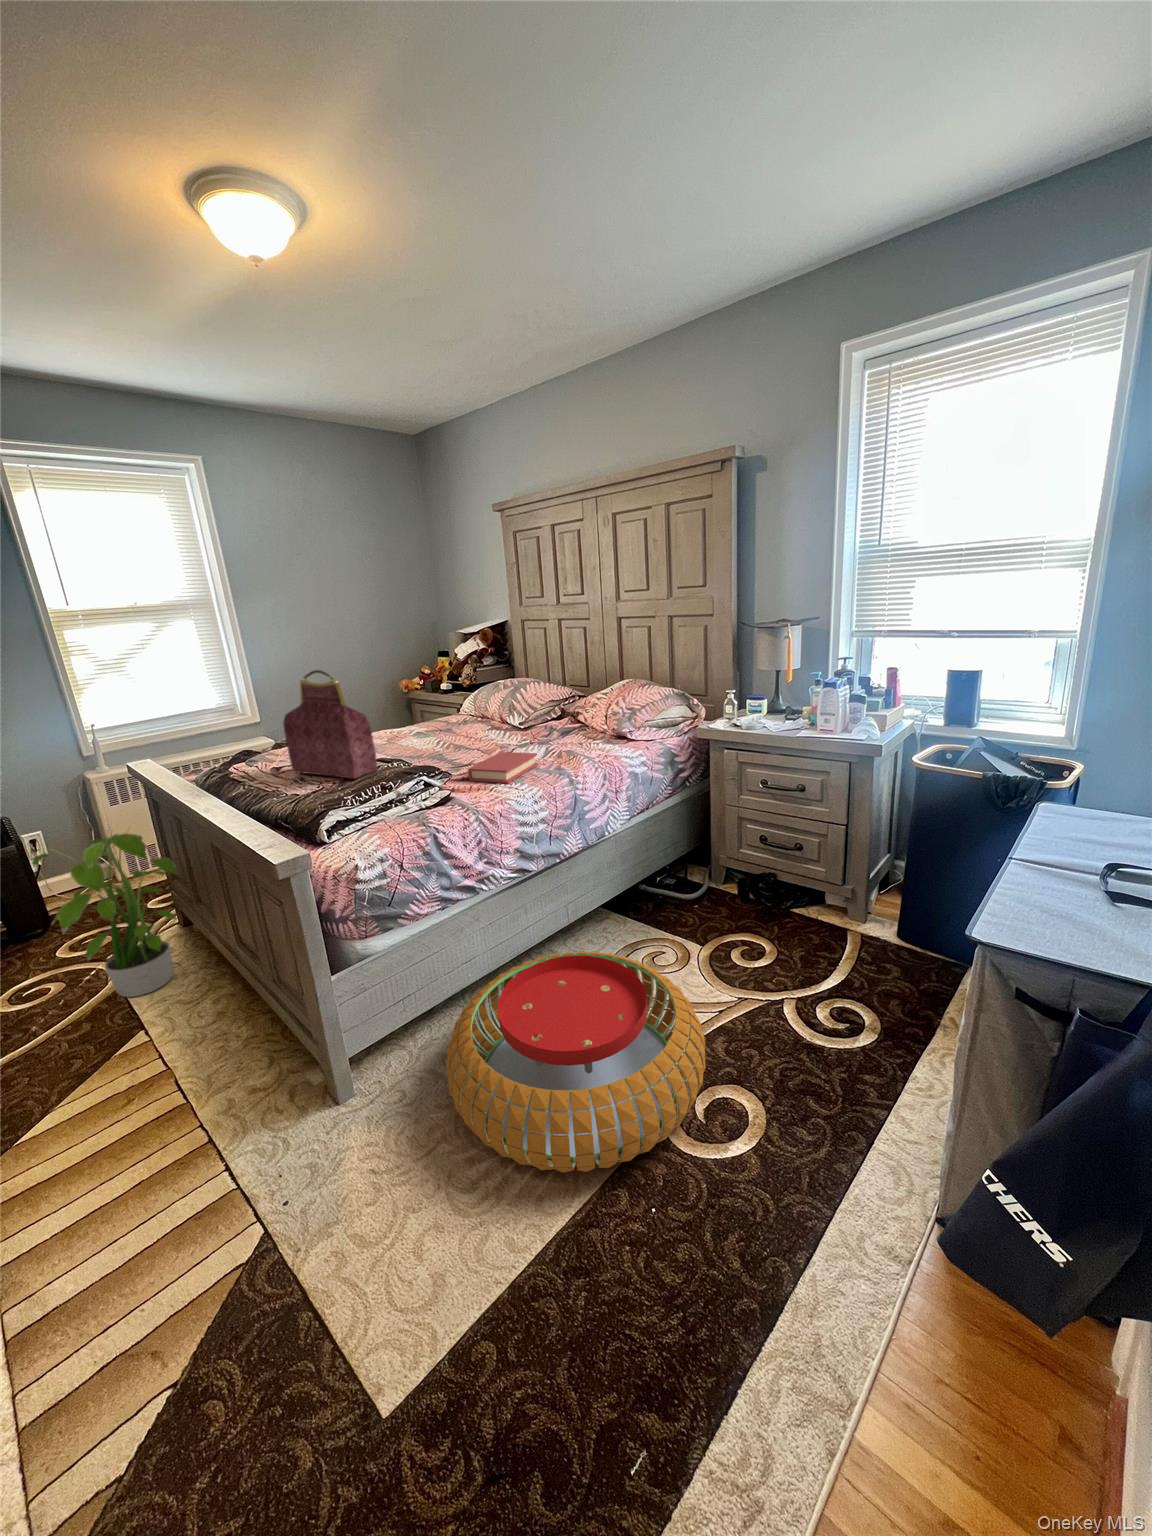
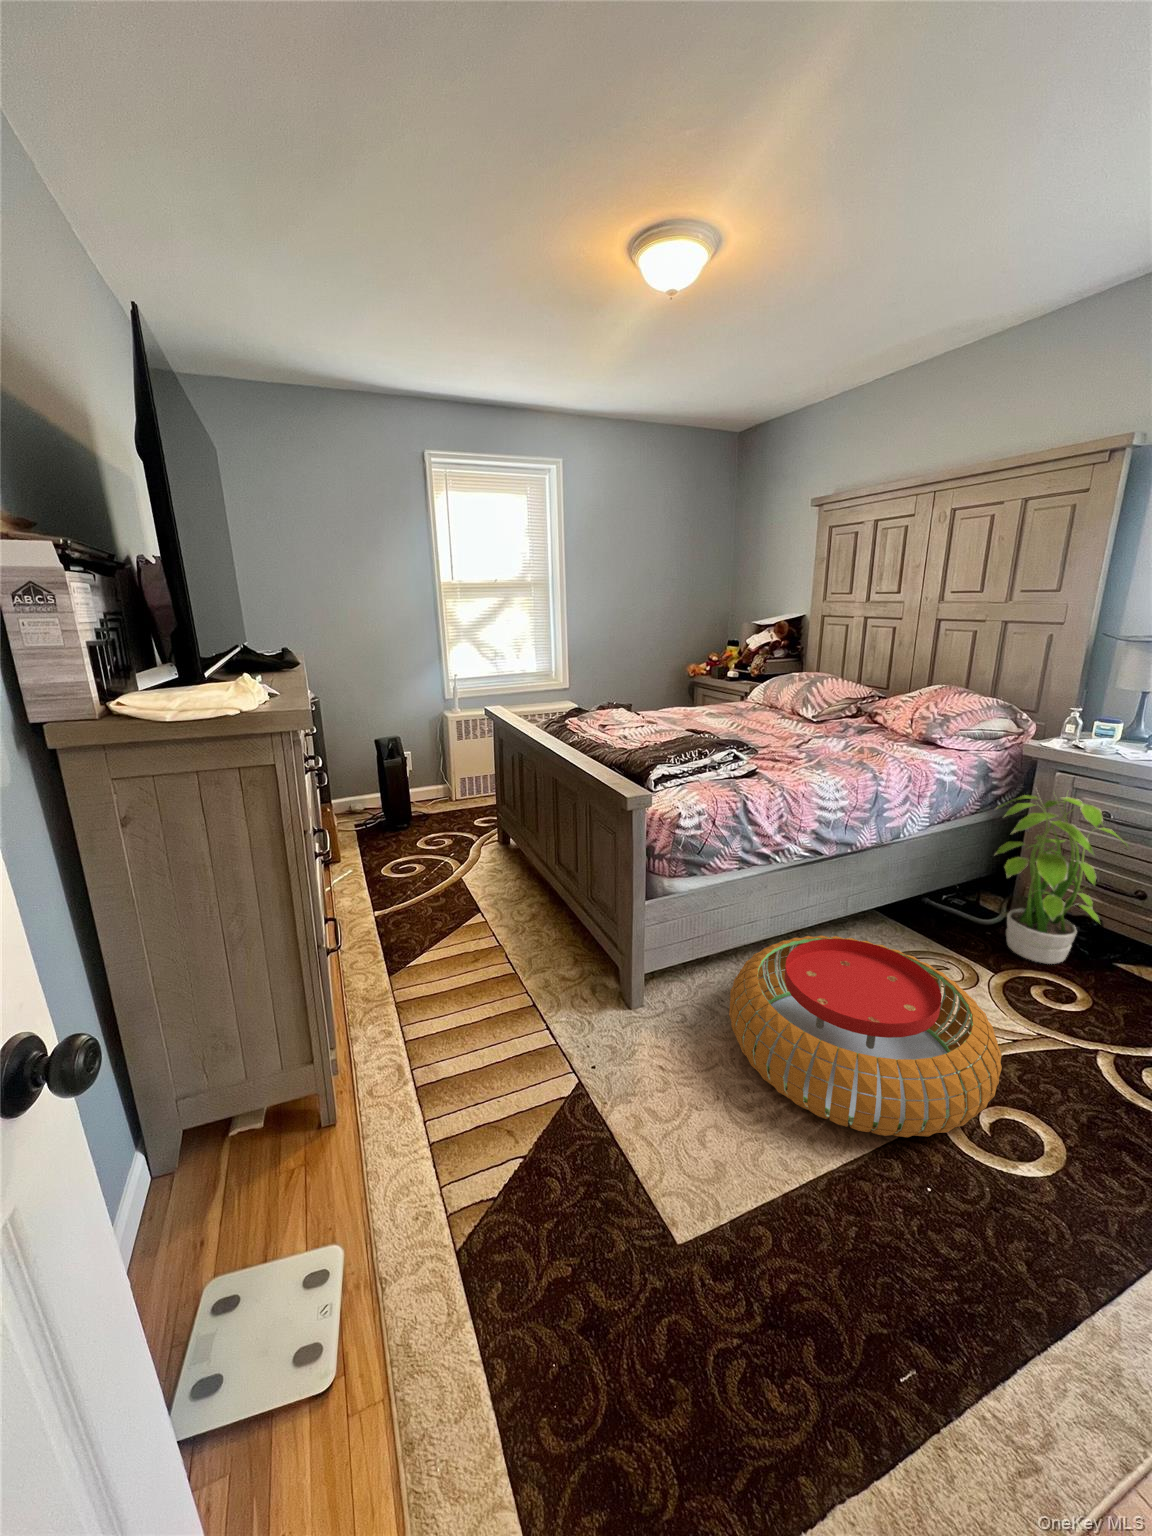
handbag: present [283,670,377,779] -> none [618,645,694,743]
book: present [468,752,538,783] -> none [770,739,839,769]
potted plant: present [32,833,177,997] -> present [995,795,1128,964]

